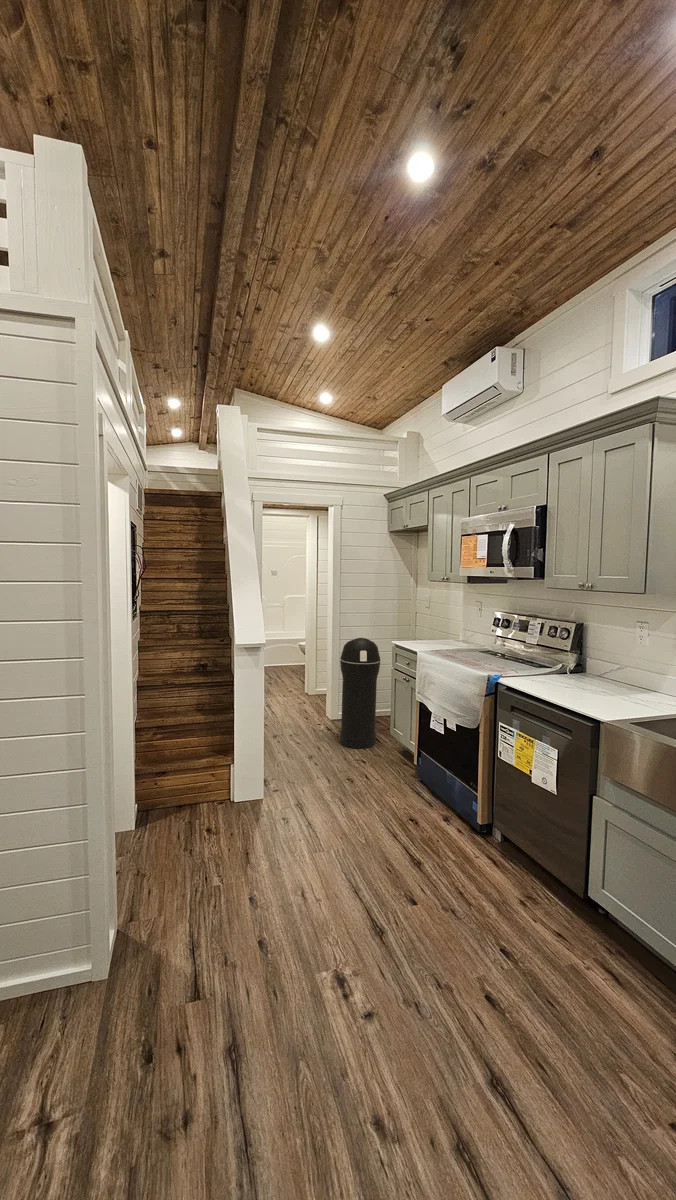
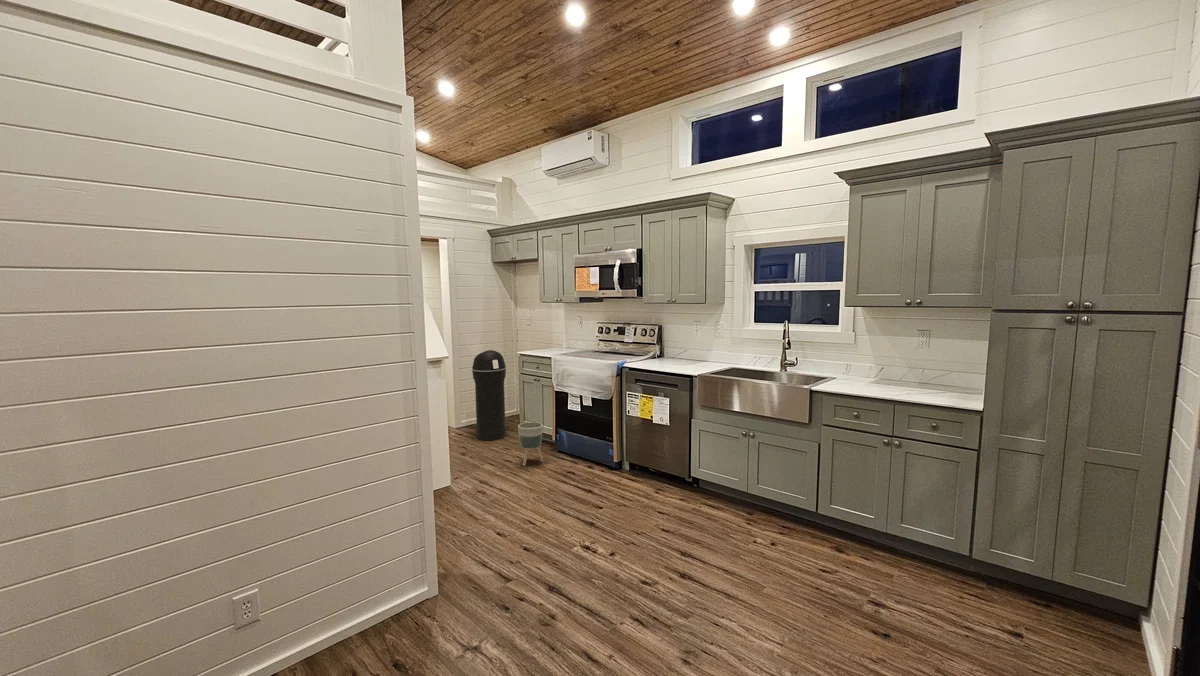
planter: none [361,738,394,796] -> present [518,422,543,466]

